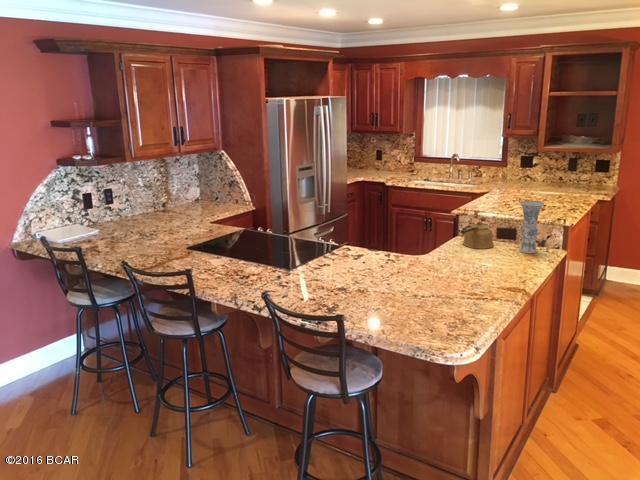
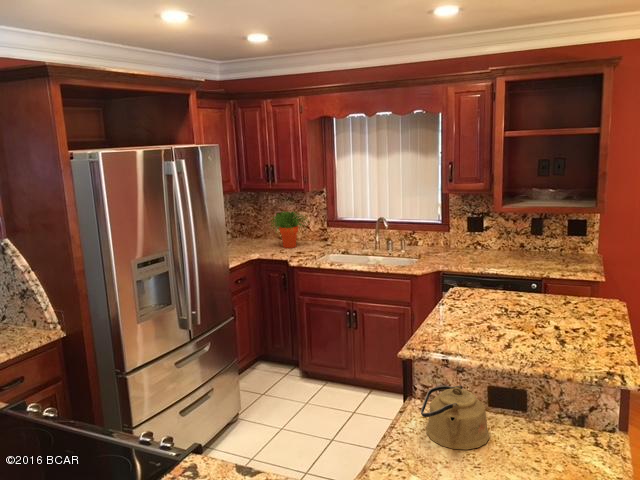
potted plant: none [370,147,402,175] -> present [271,211,307,248]
vase: present [519,201,544,253] -> none [540,344,595,458]

